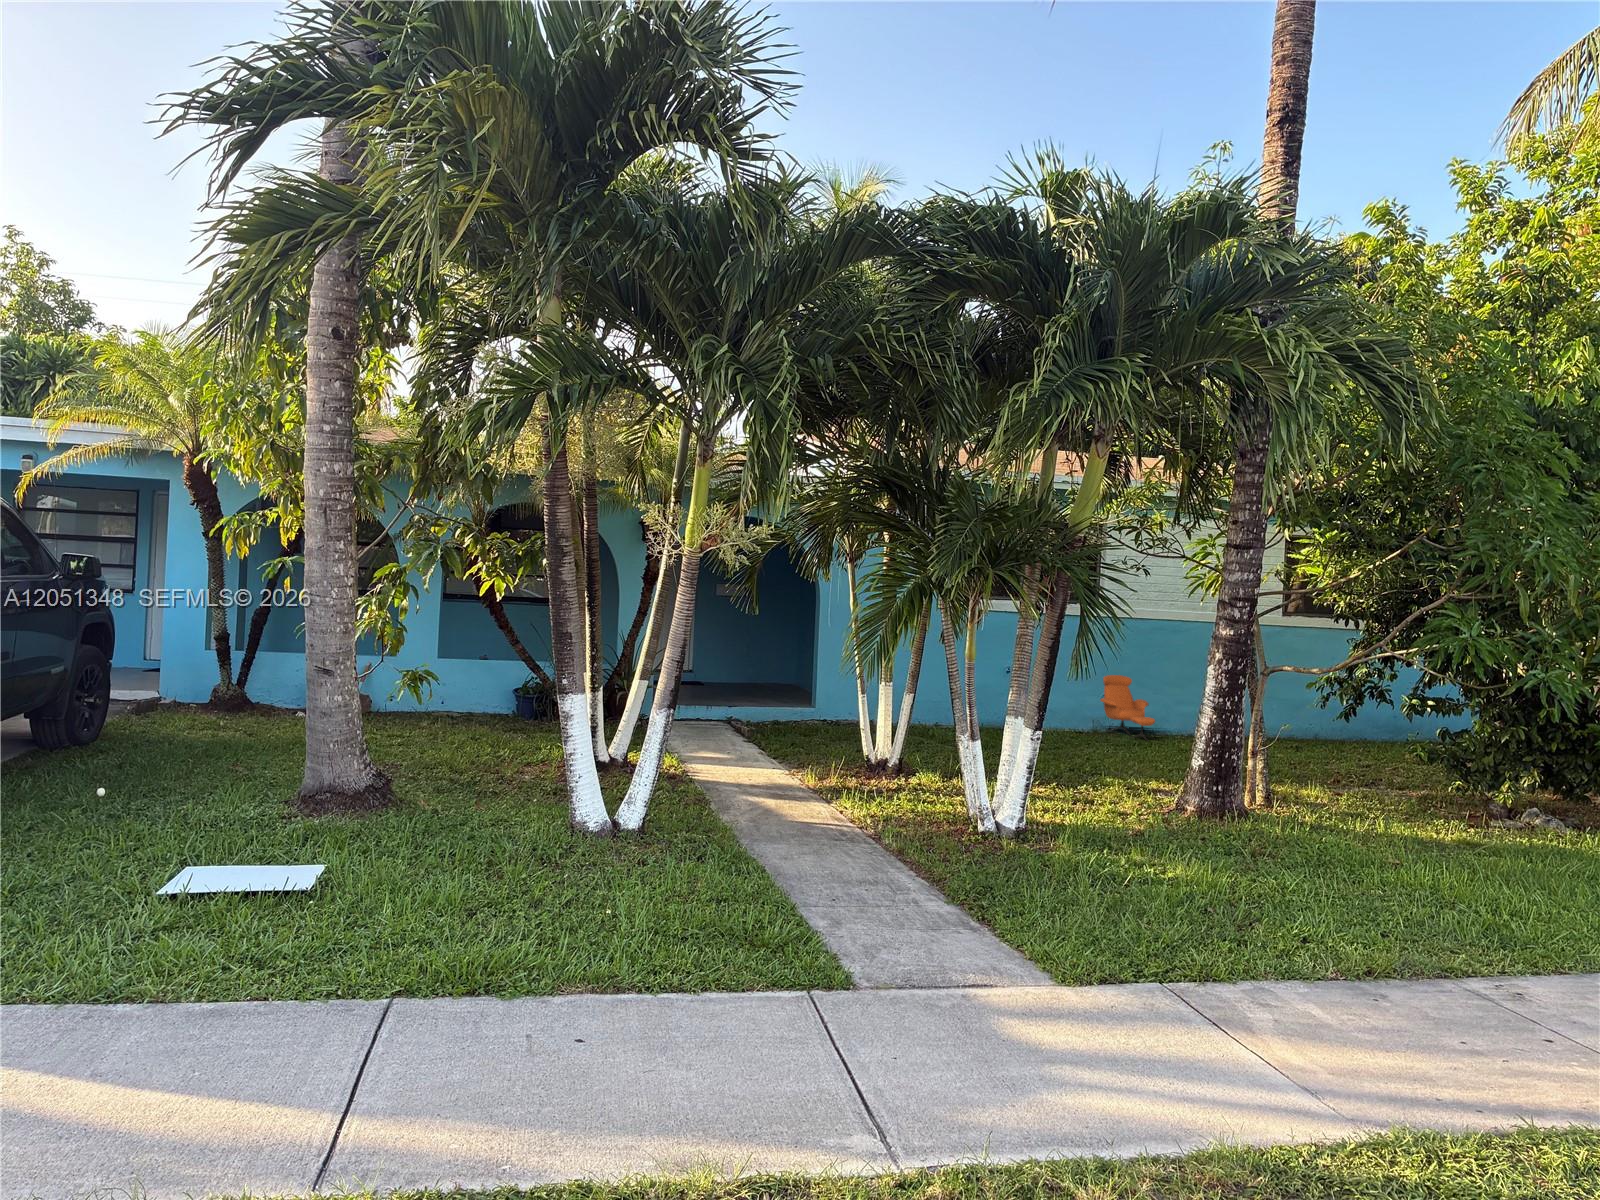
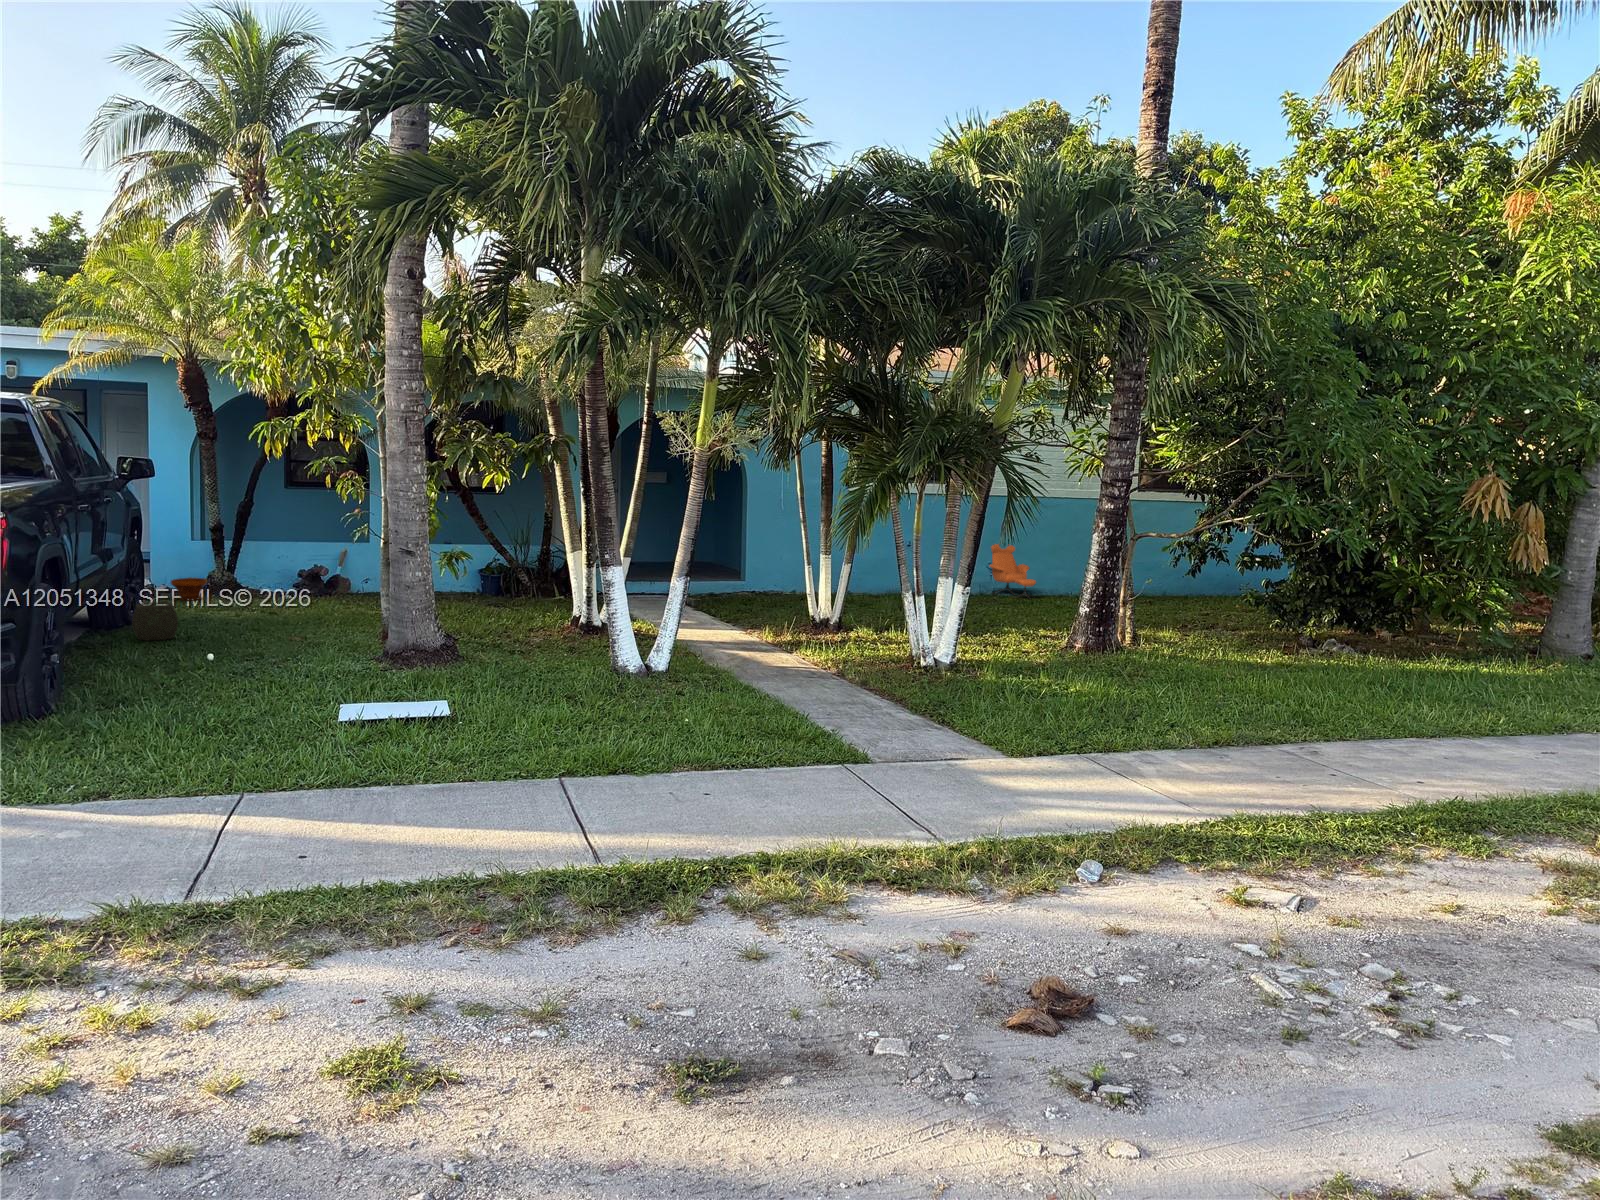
planter: none [178,688,218,714] -> present [171,577,207,600]
woven basket: none [77,716,131,760] -> present [132,602,178,641]

